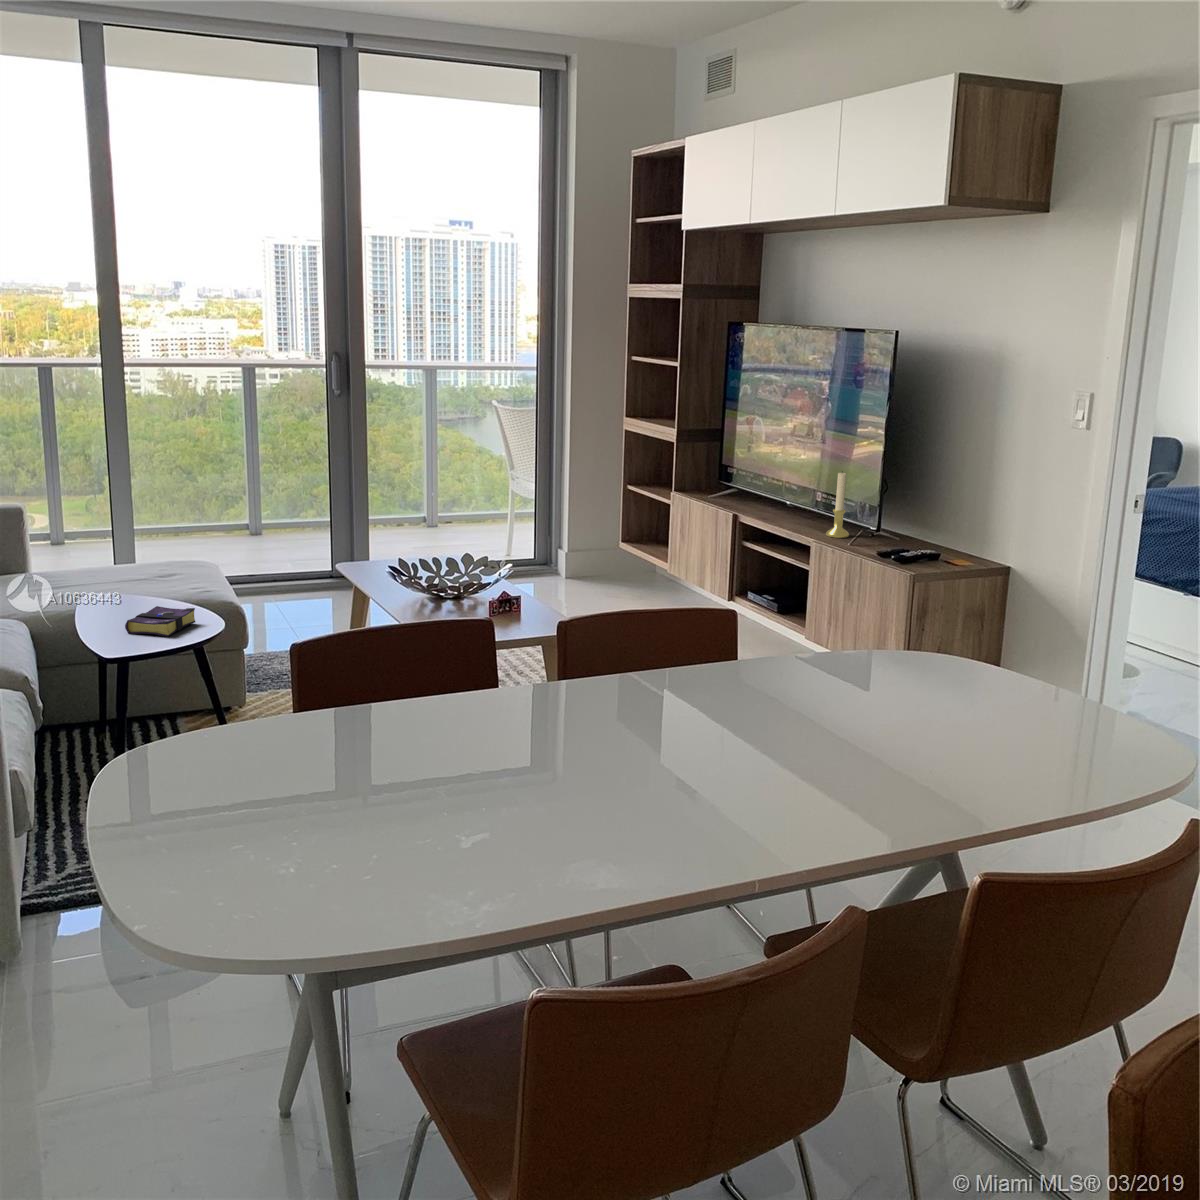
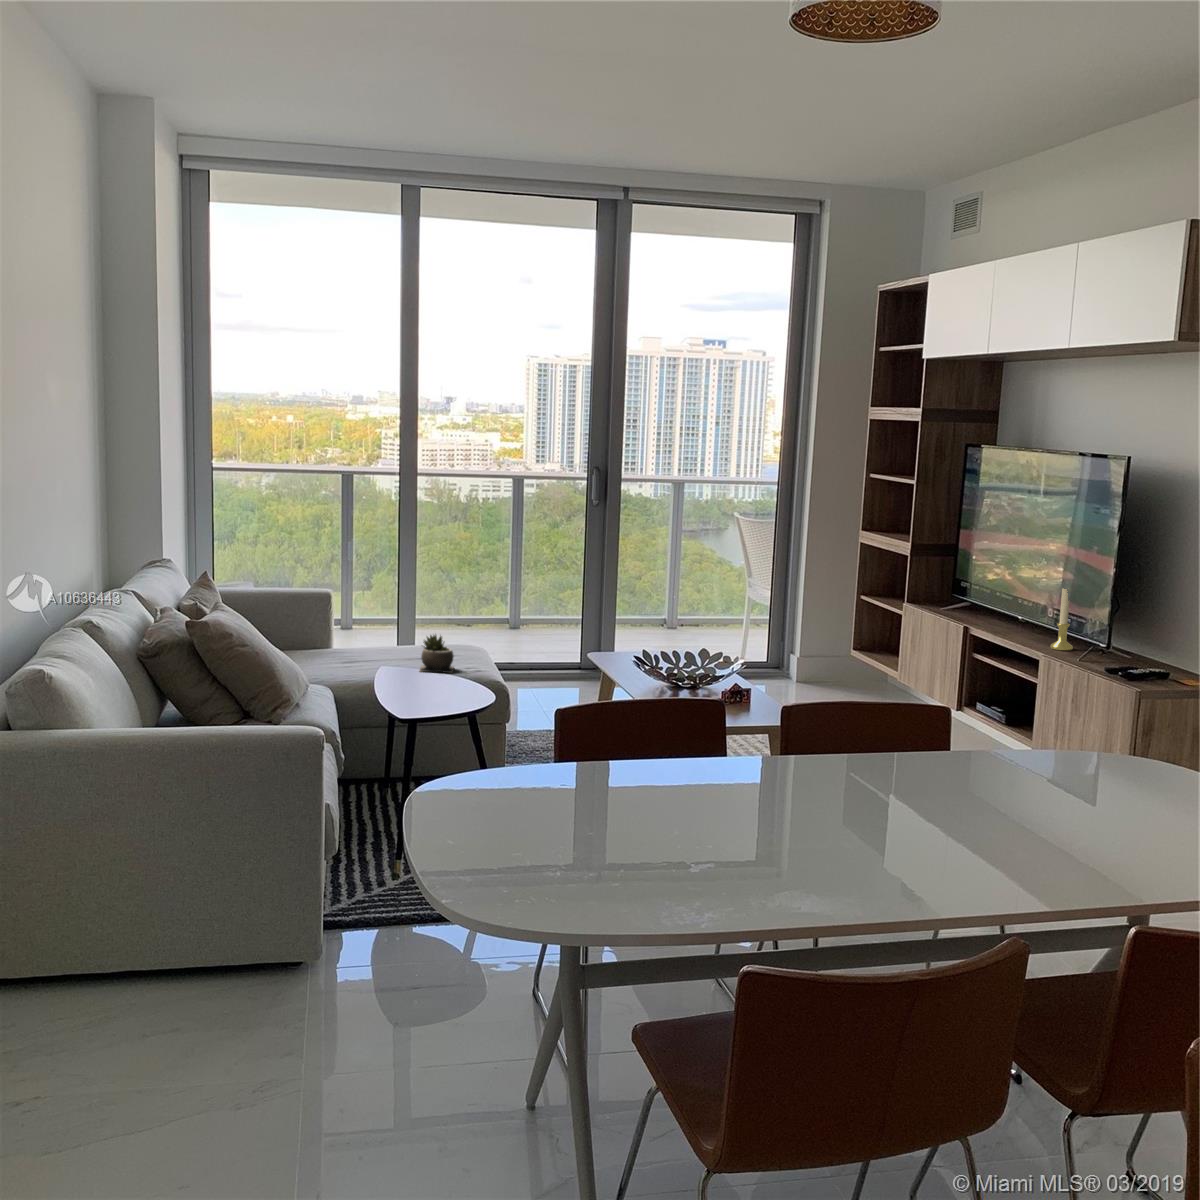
succulent plant: none [142,548,186,593] -> present [420,635,454,673]
book: present [125,606,195,637] -> none [414,679,469,703]

